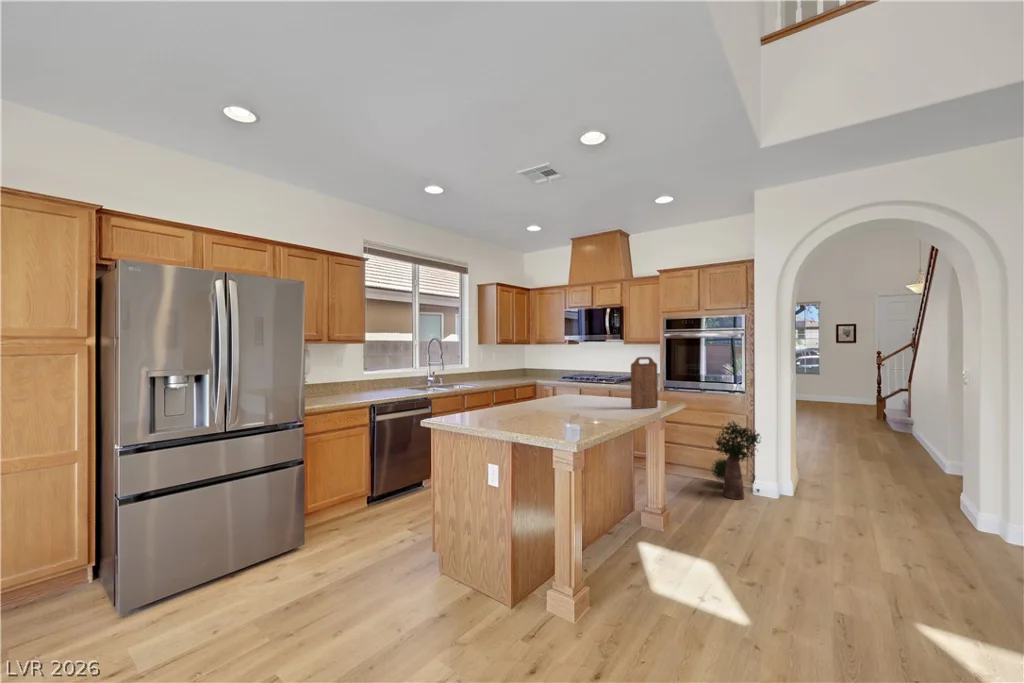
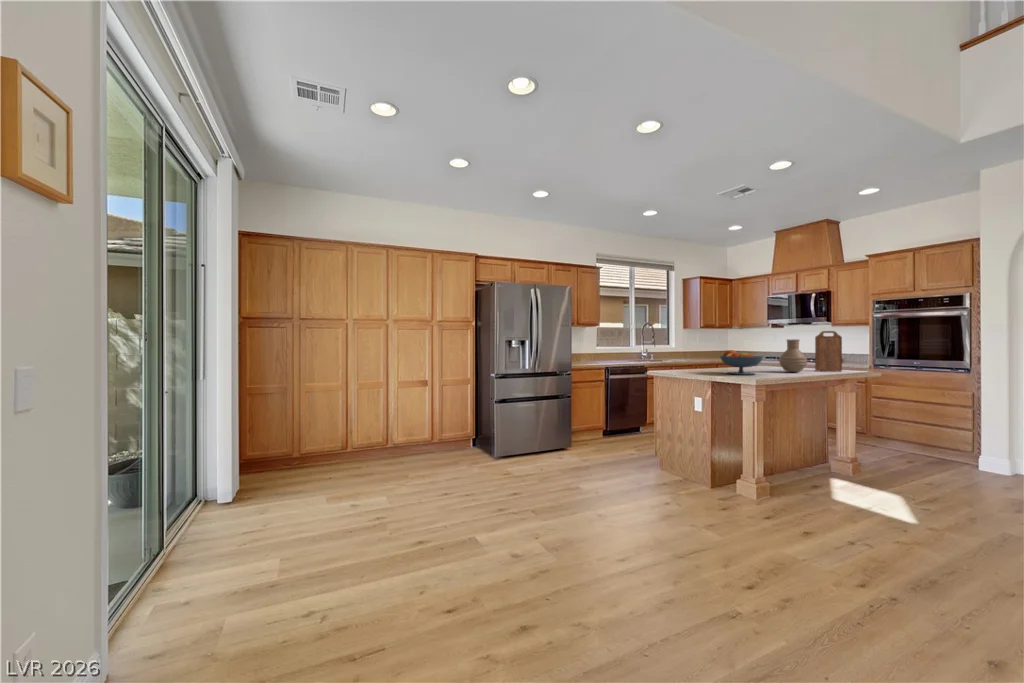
vase: none [593,369,626,414] -> present [779,339,807,372]
fruit bowl: none [522,387,579,426] -> present [720,350,763,375]
potted plant: present [711,421,760,499] -> none [917,395,986,467]

